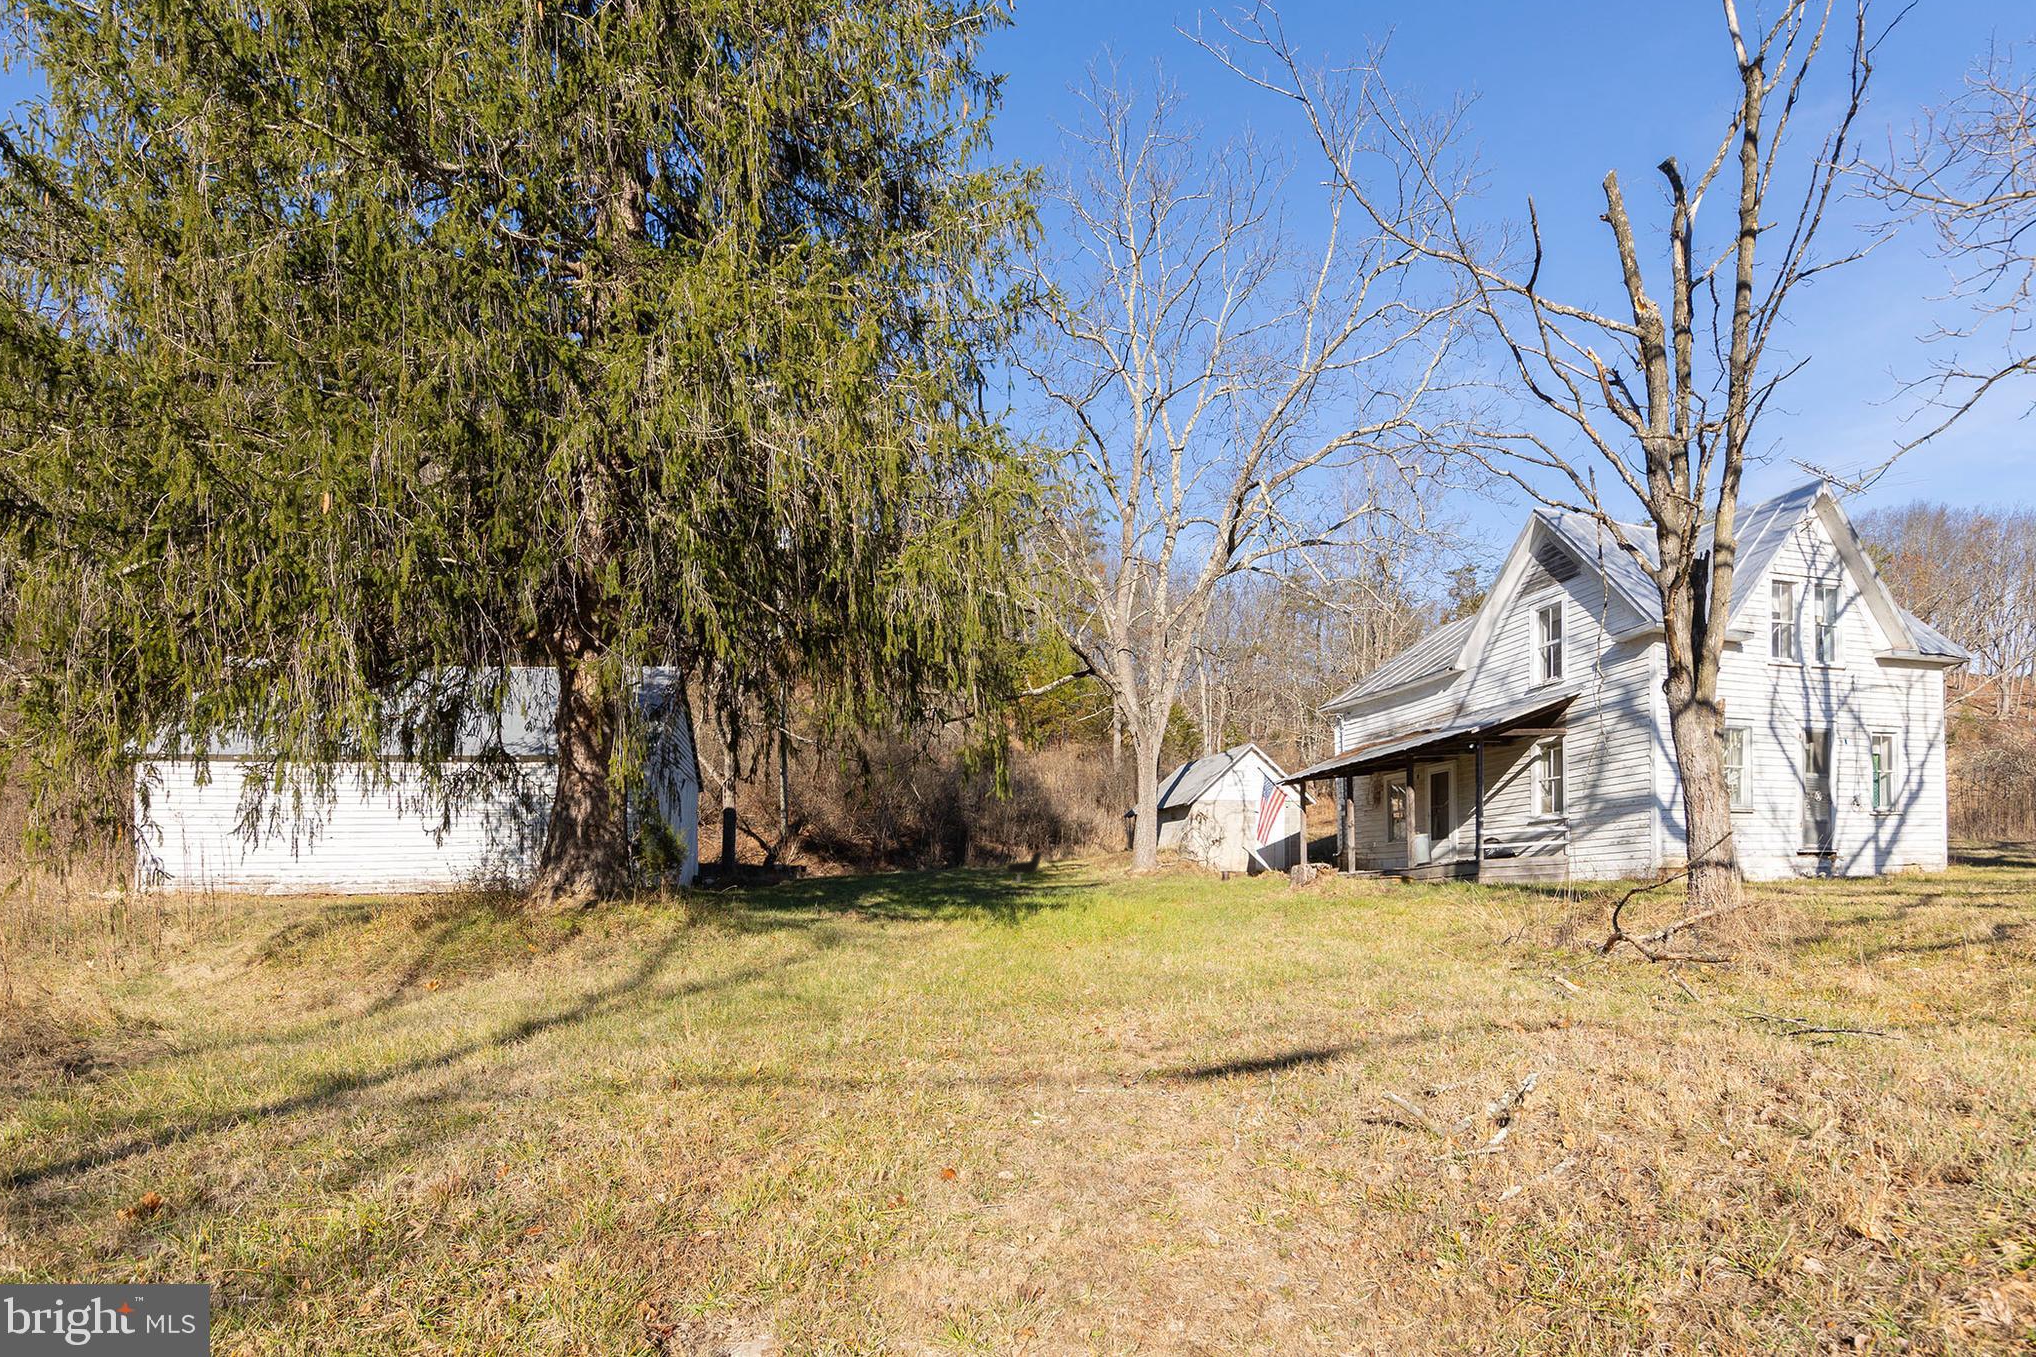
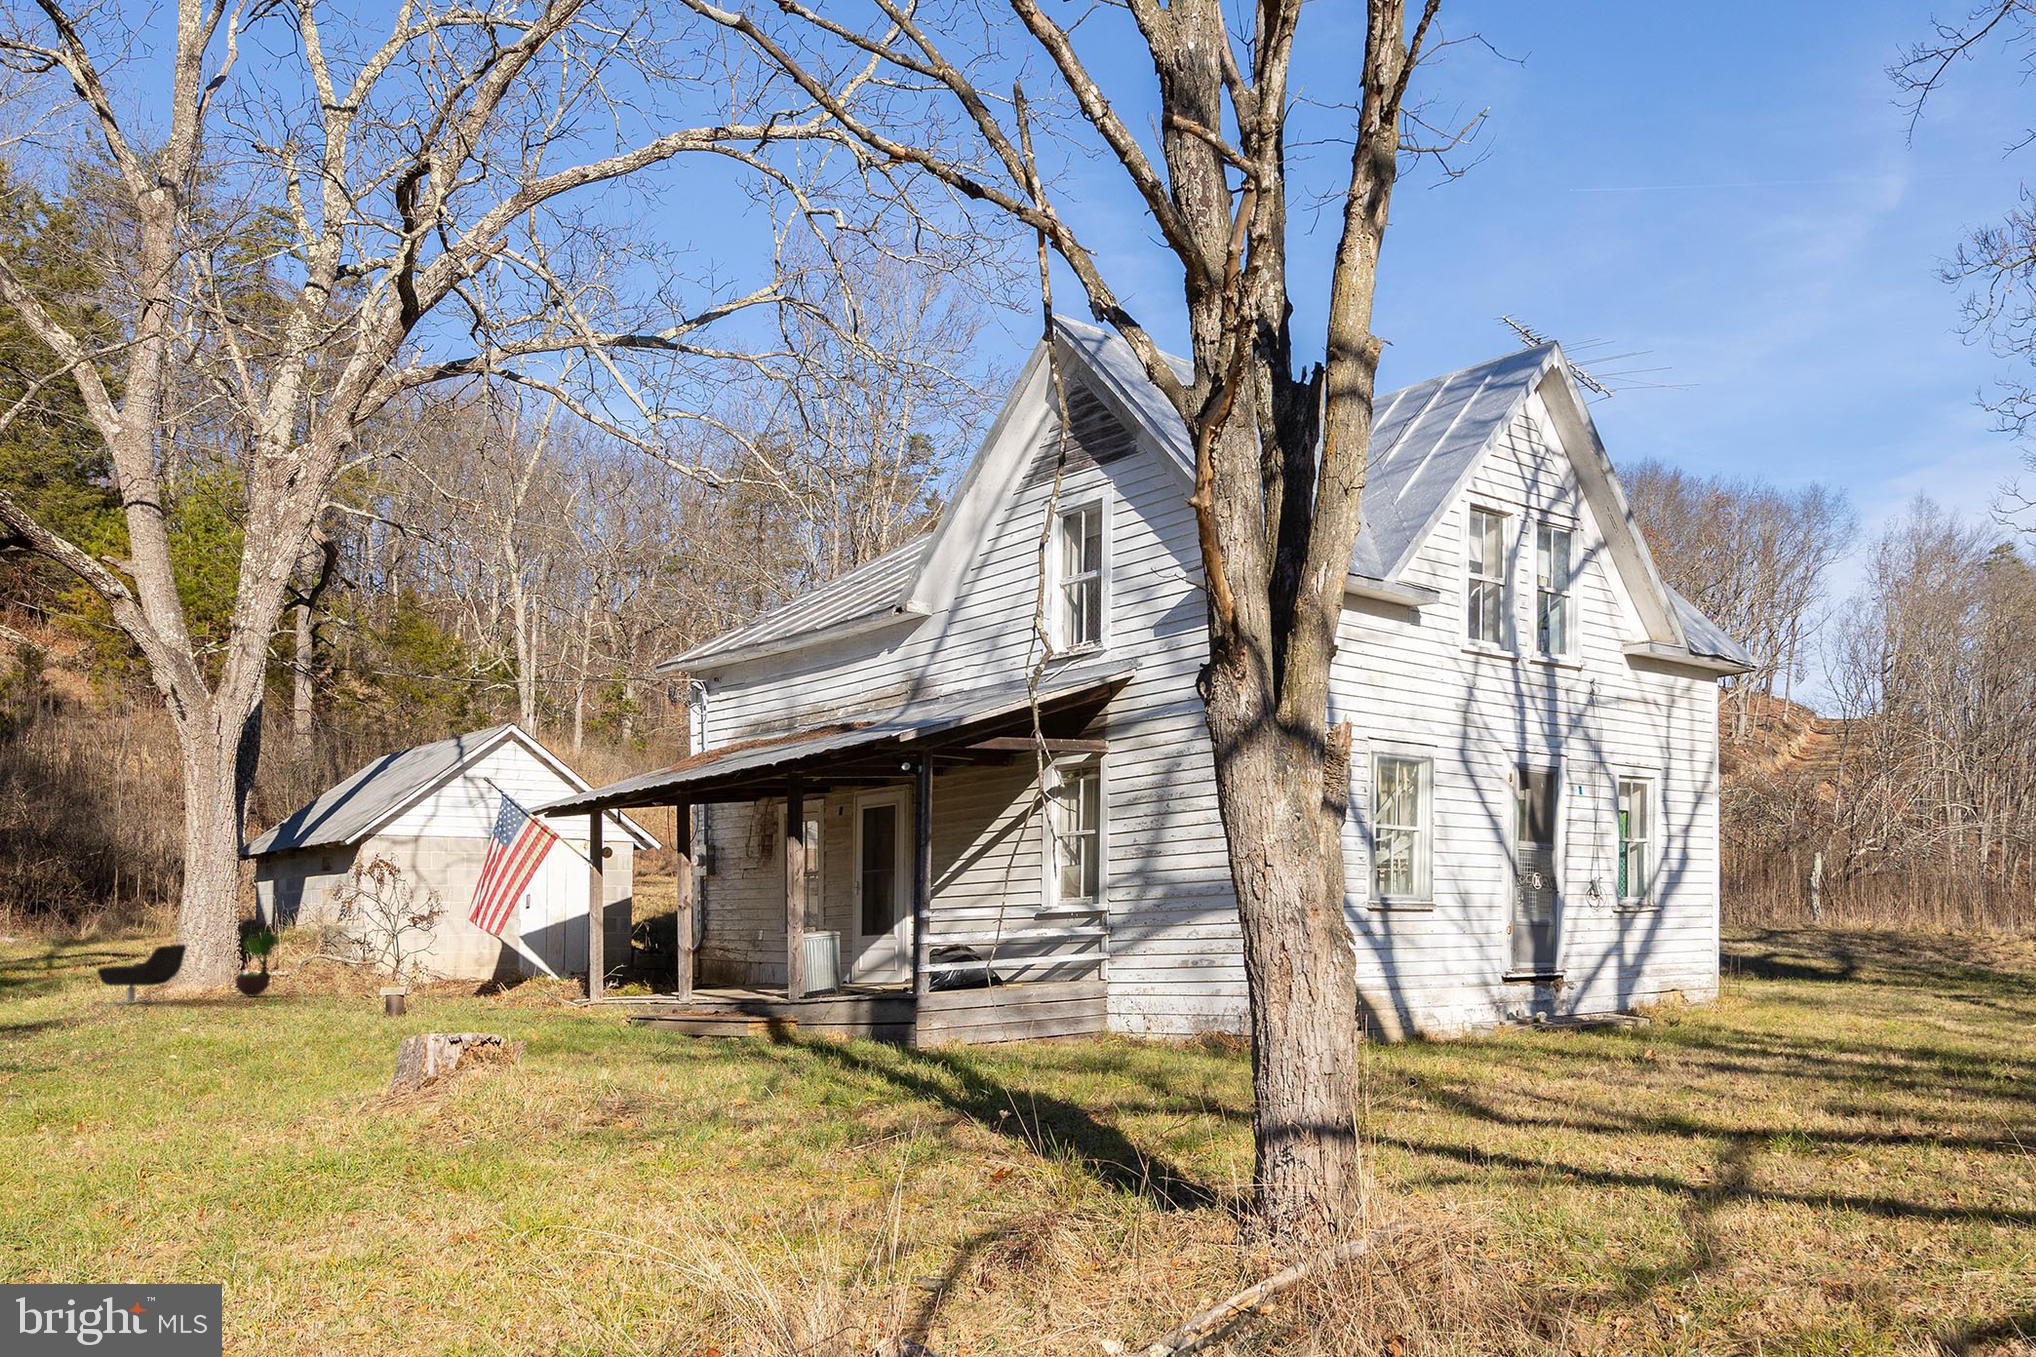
potted tree: none [1063,840,1086,879] -> present [235,931,282,996]

